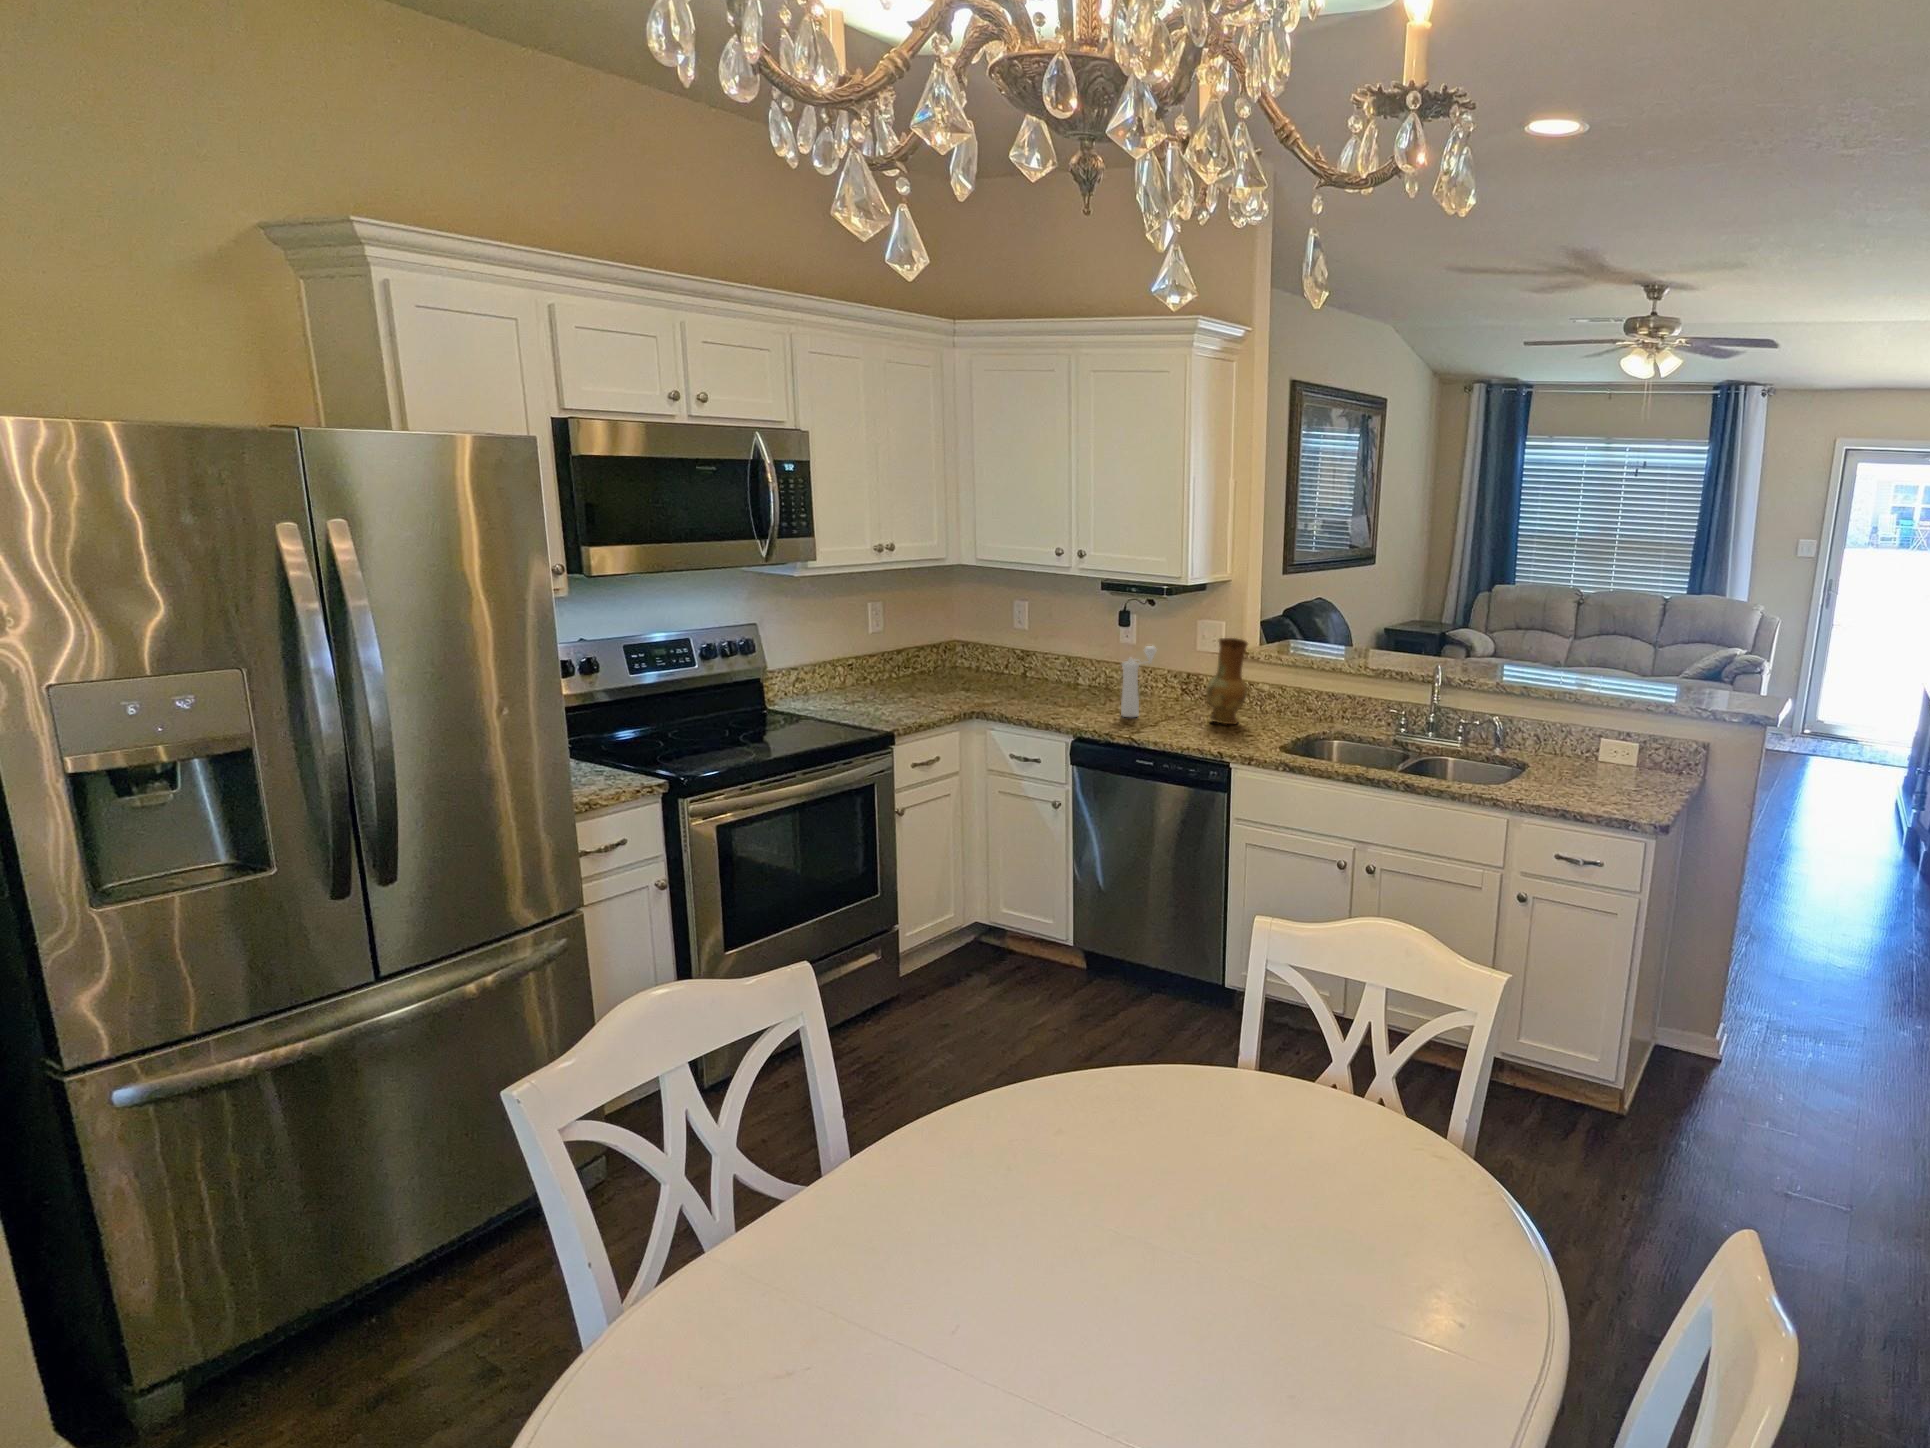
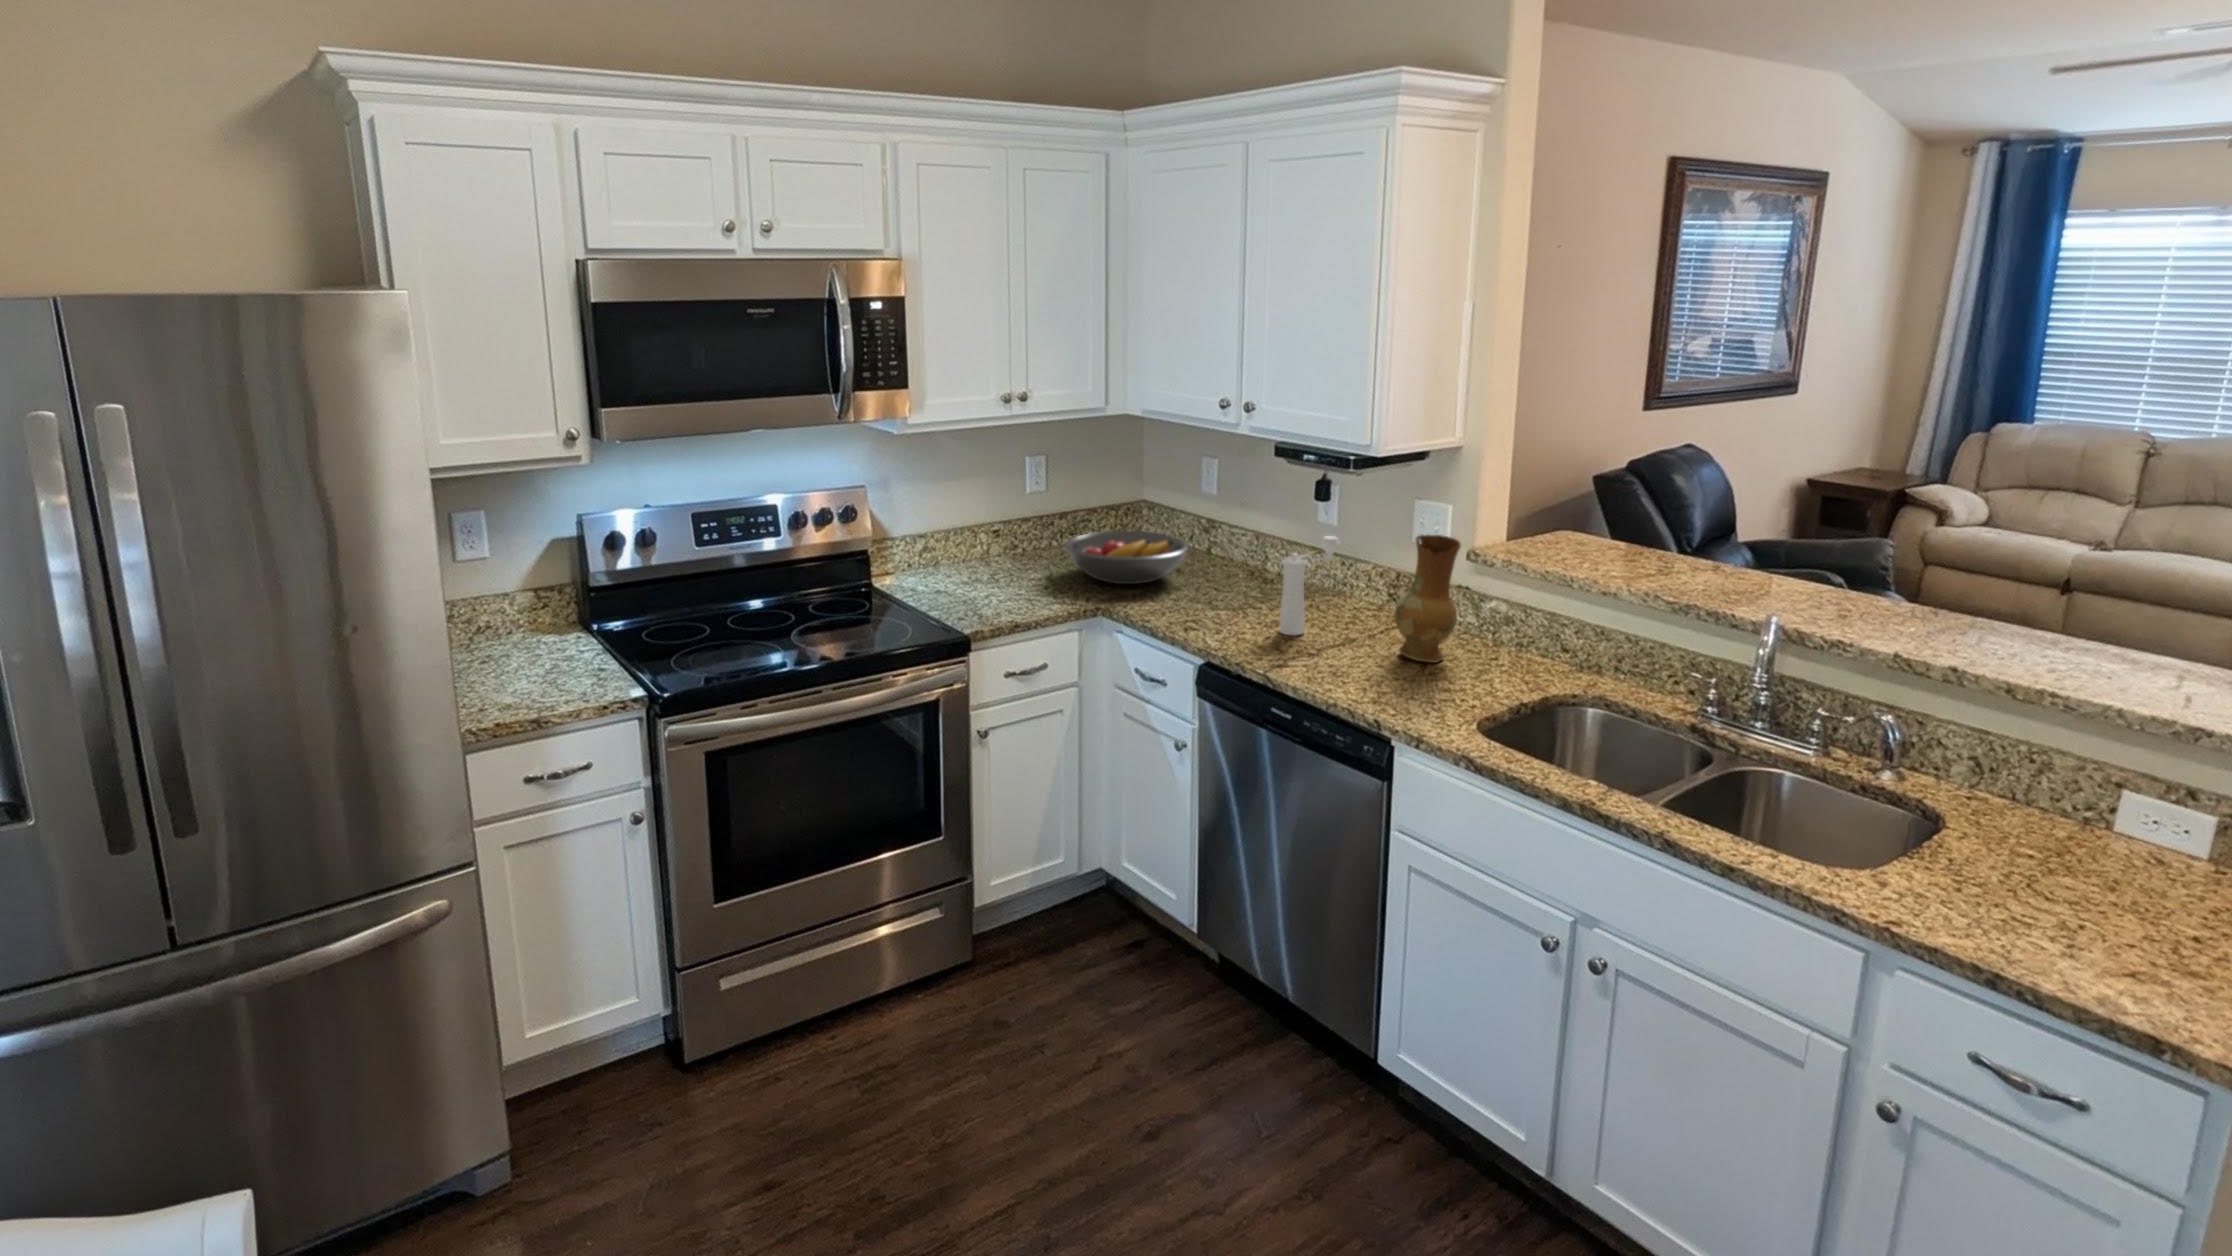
fruit bowl: none [927,659,1029,697] -> present [1065,531,1189,584]

